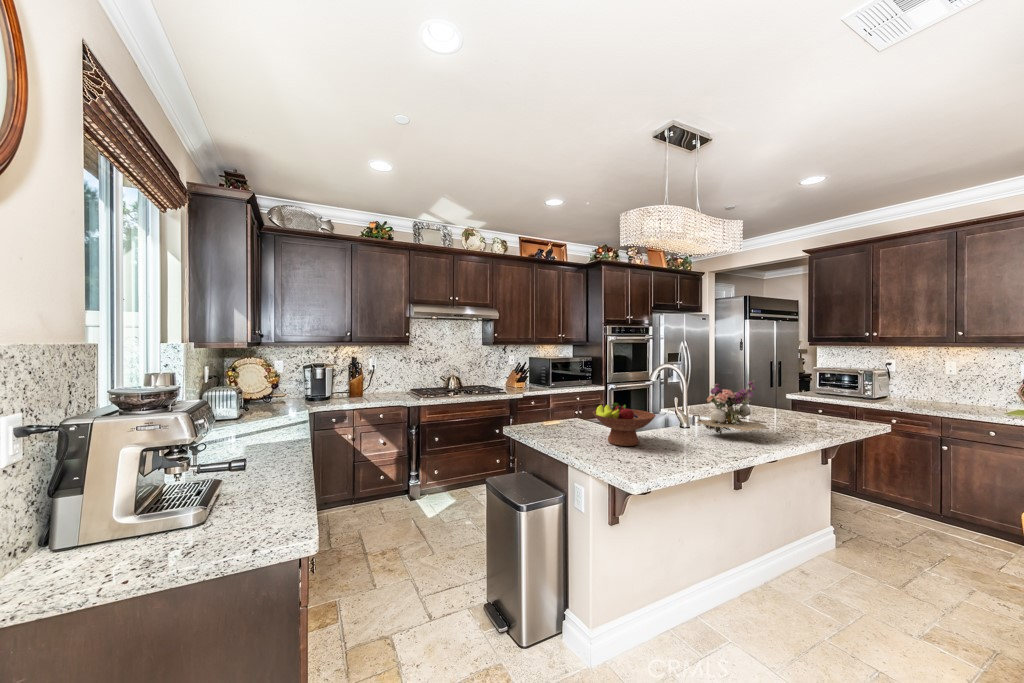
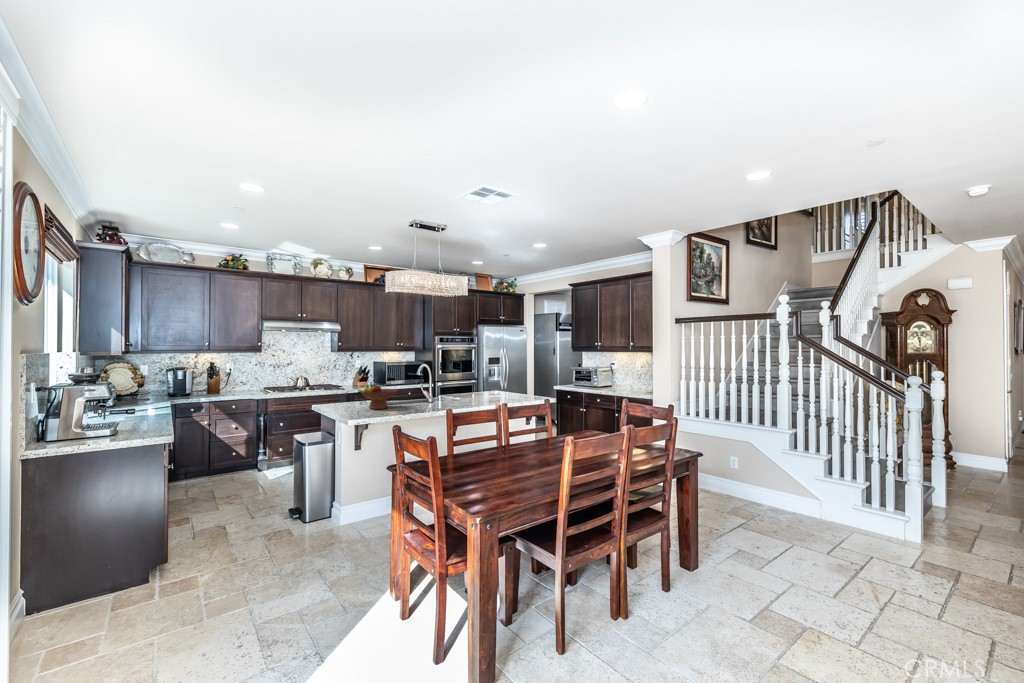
flower arrangement: present [696,380,769,435] -> none [432,370,475,404]

